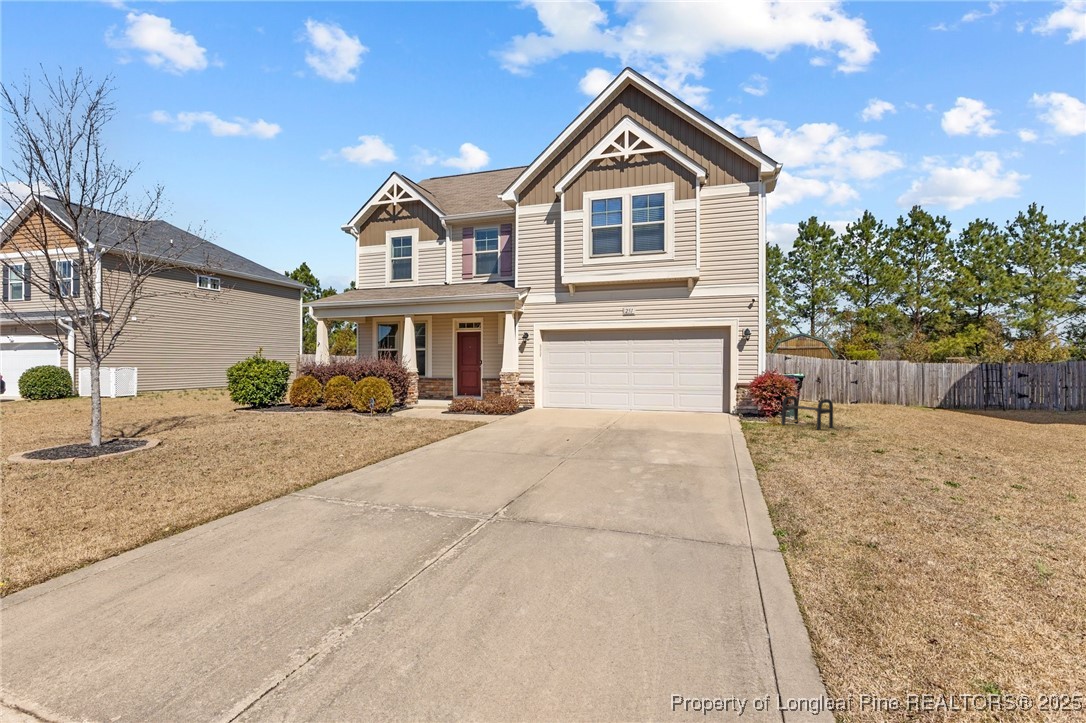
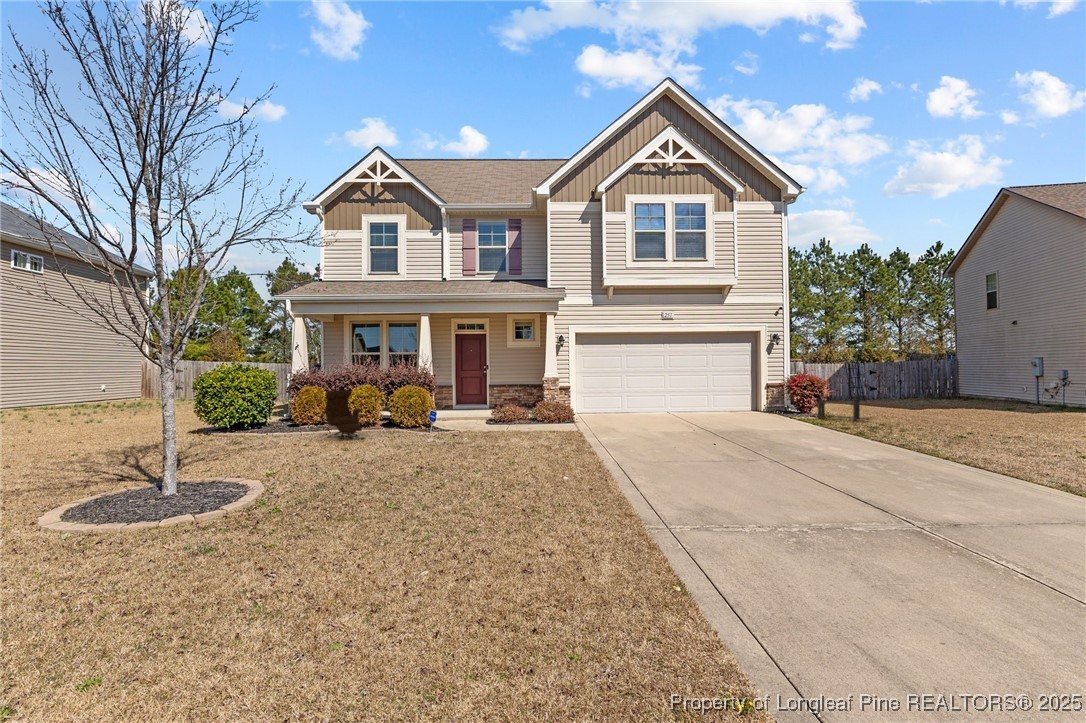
lounge chair: none [301,376,333,416] -> present [323,390,362,440]

